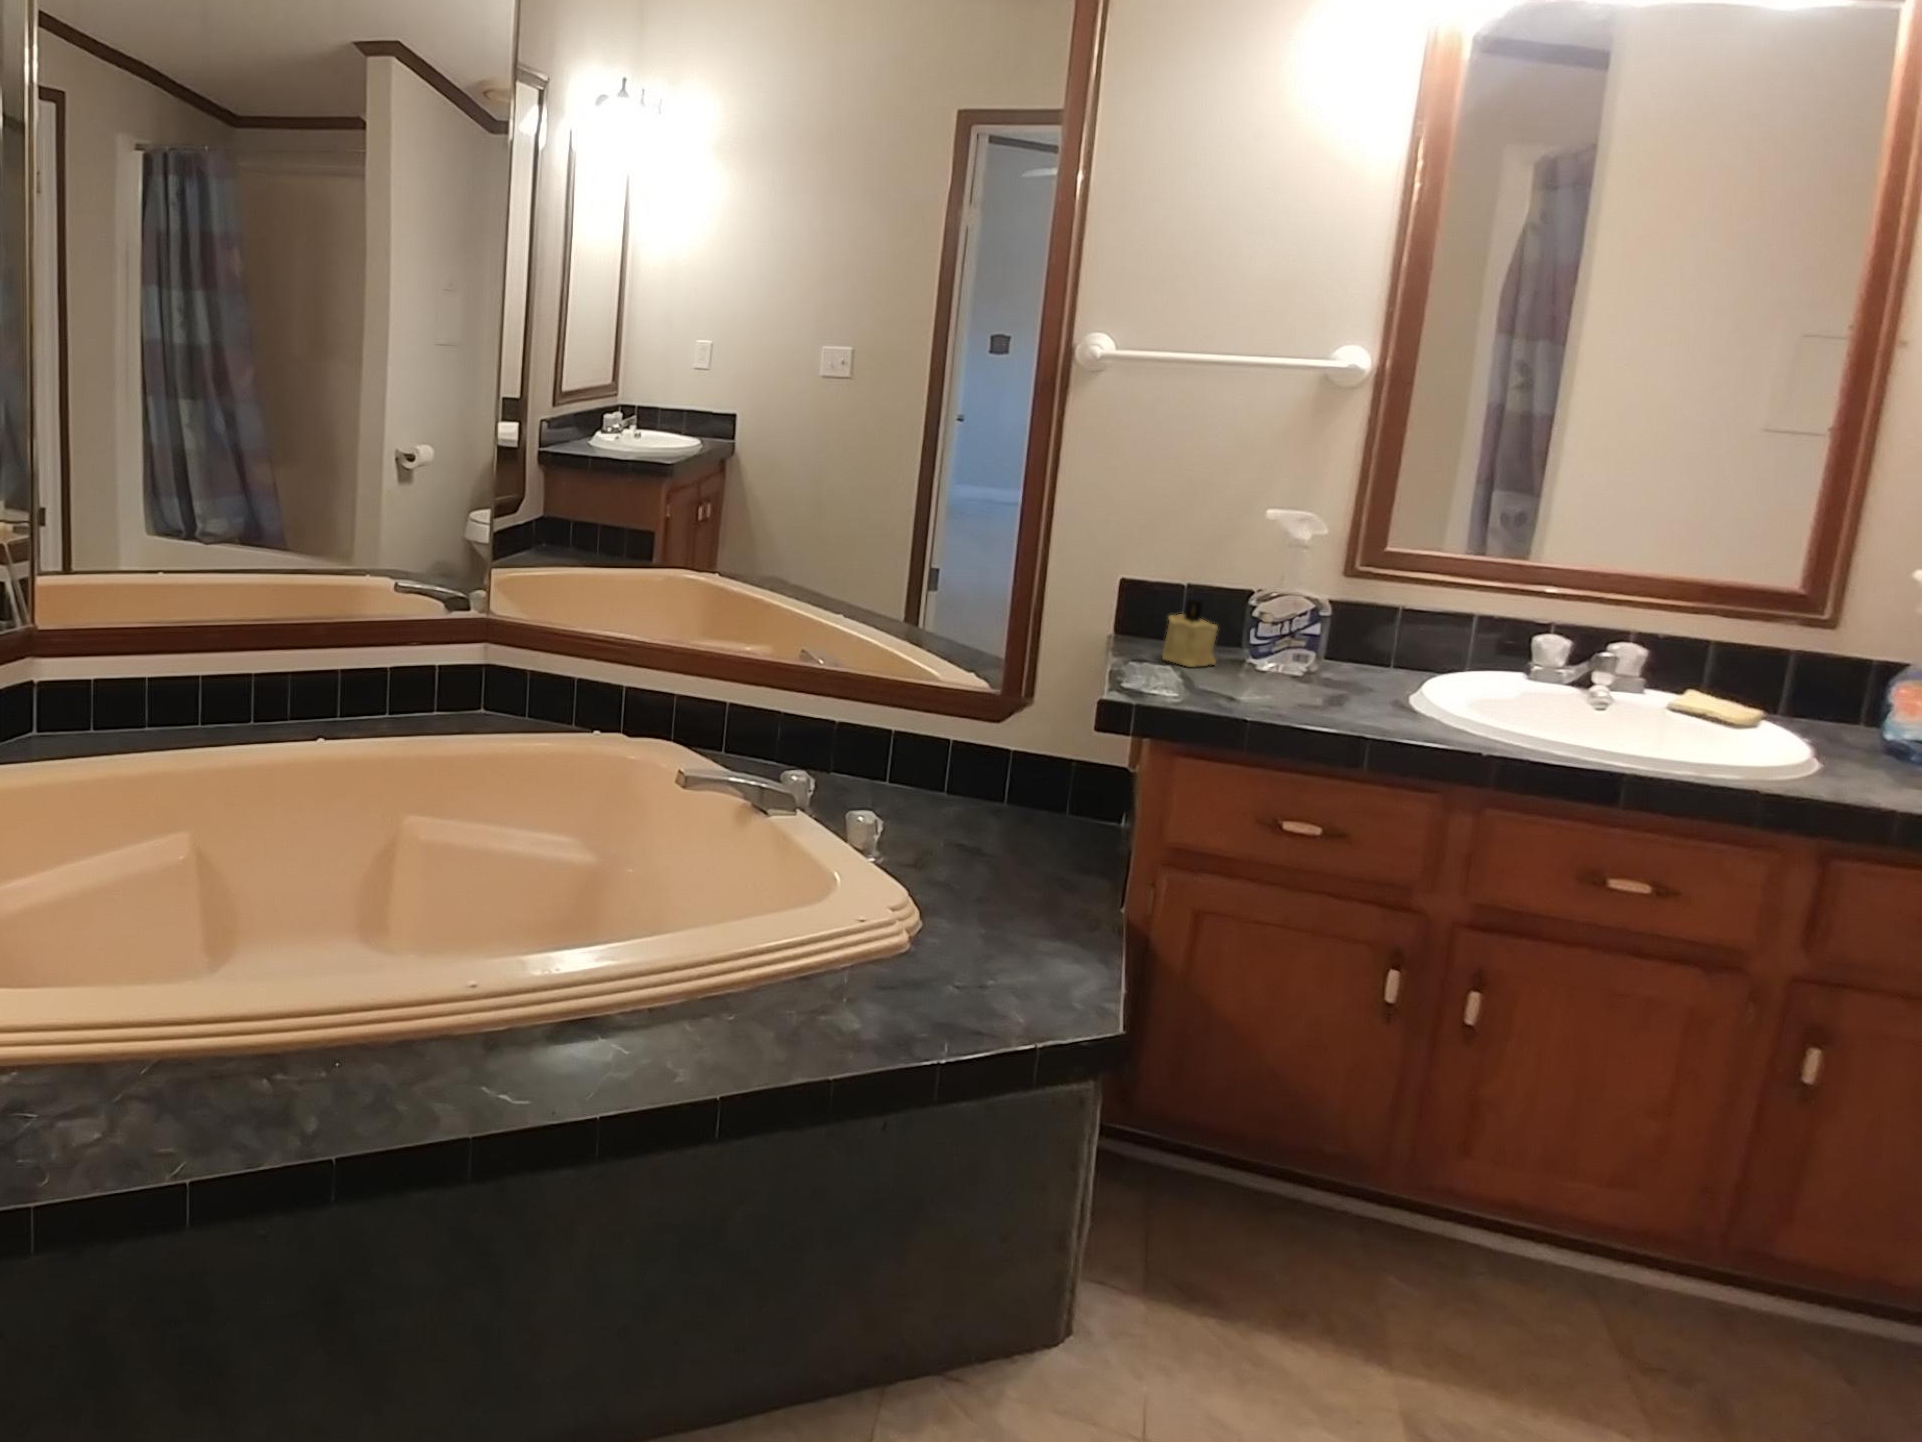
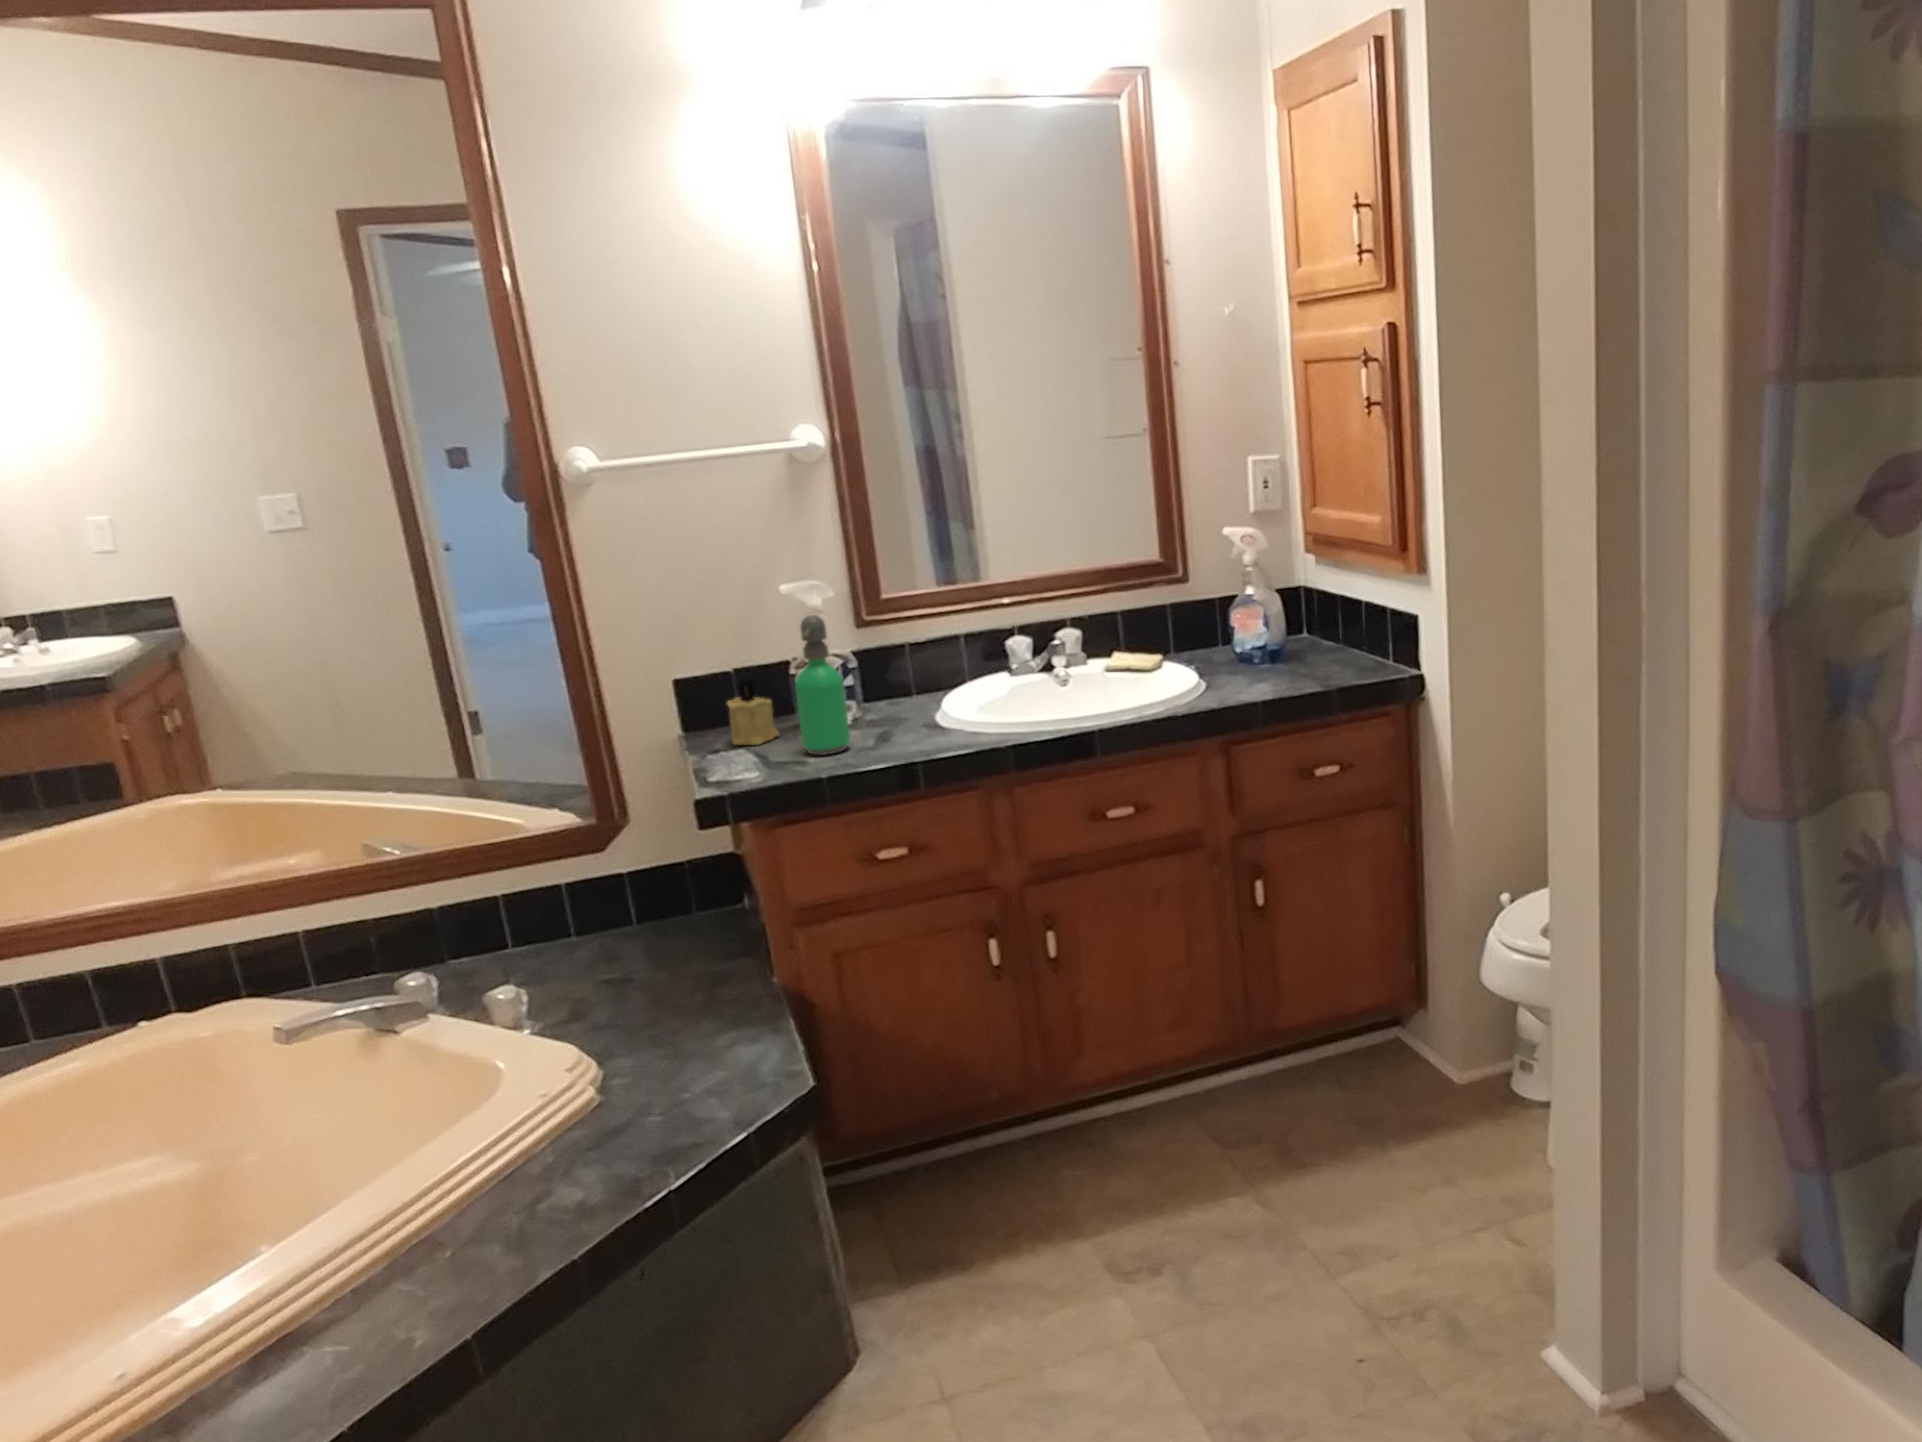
soap dispenser: none [1237,551,1307,701] -> present [795,615,850,755]

